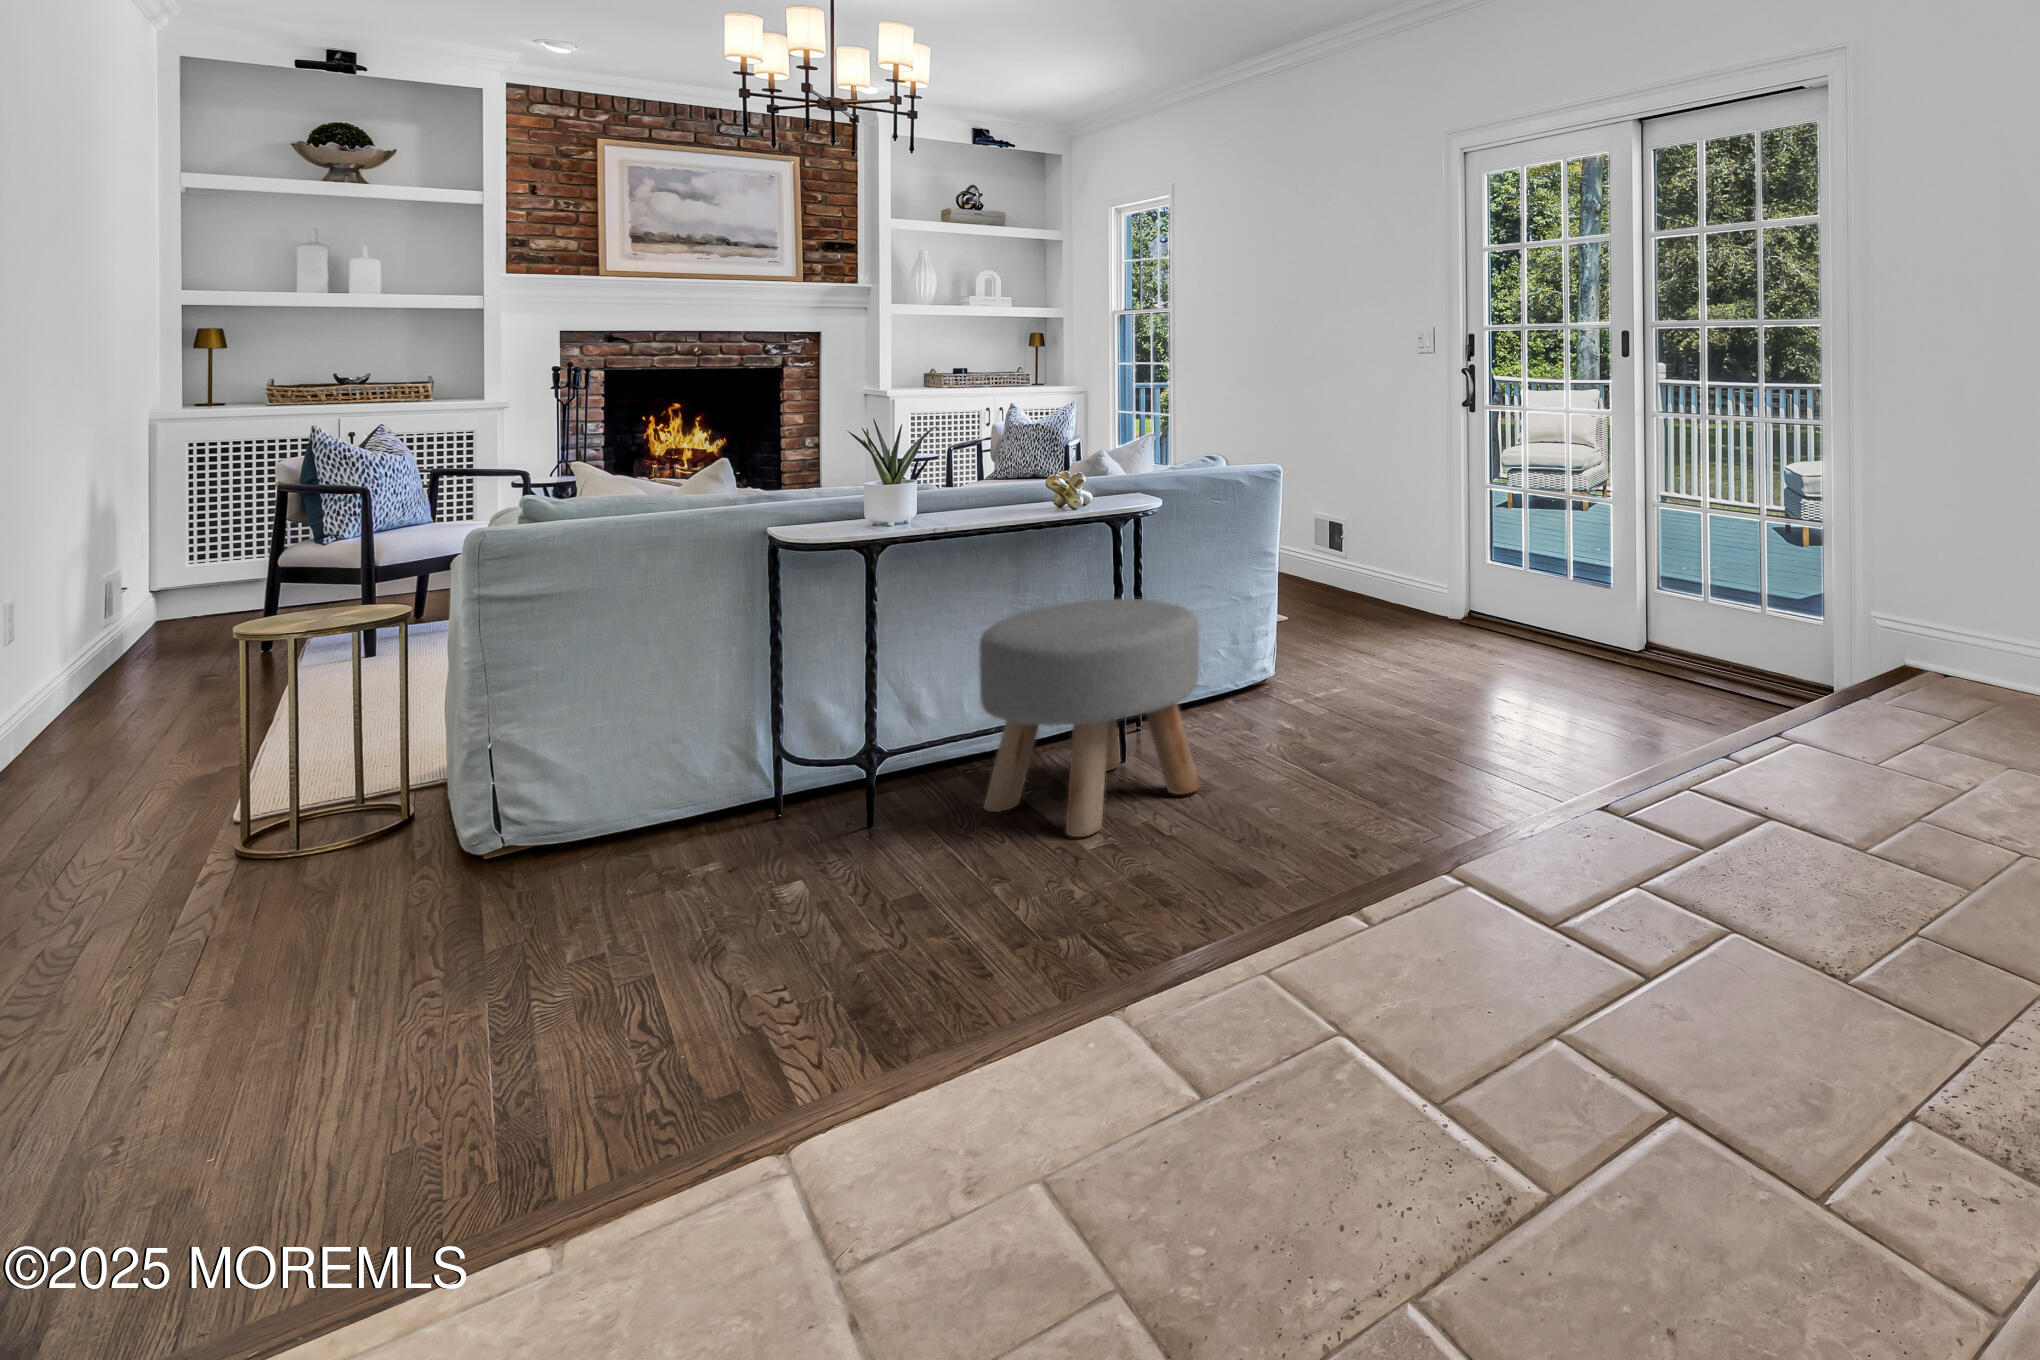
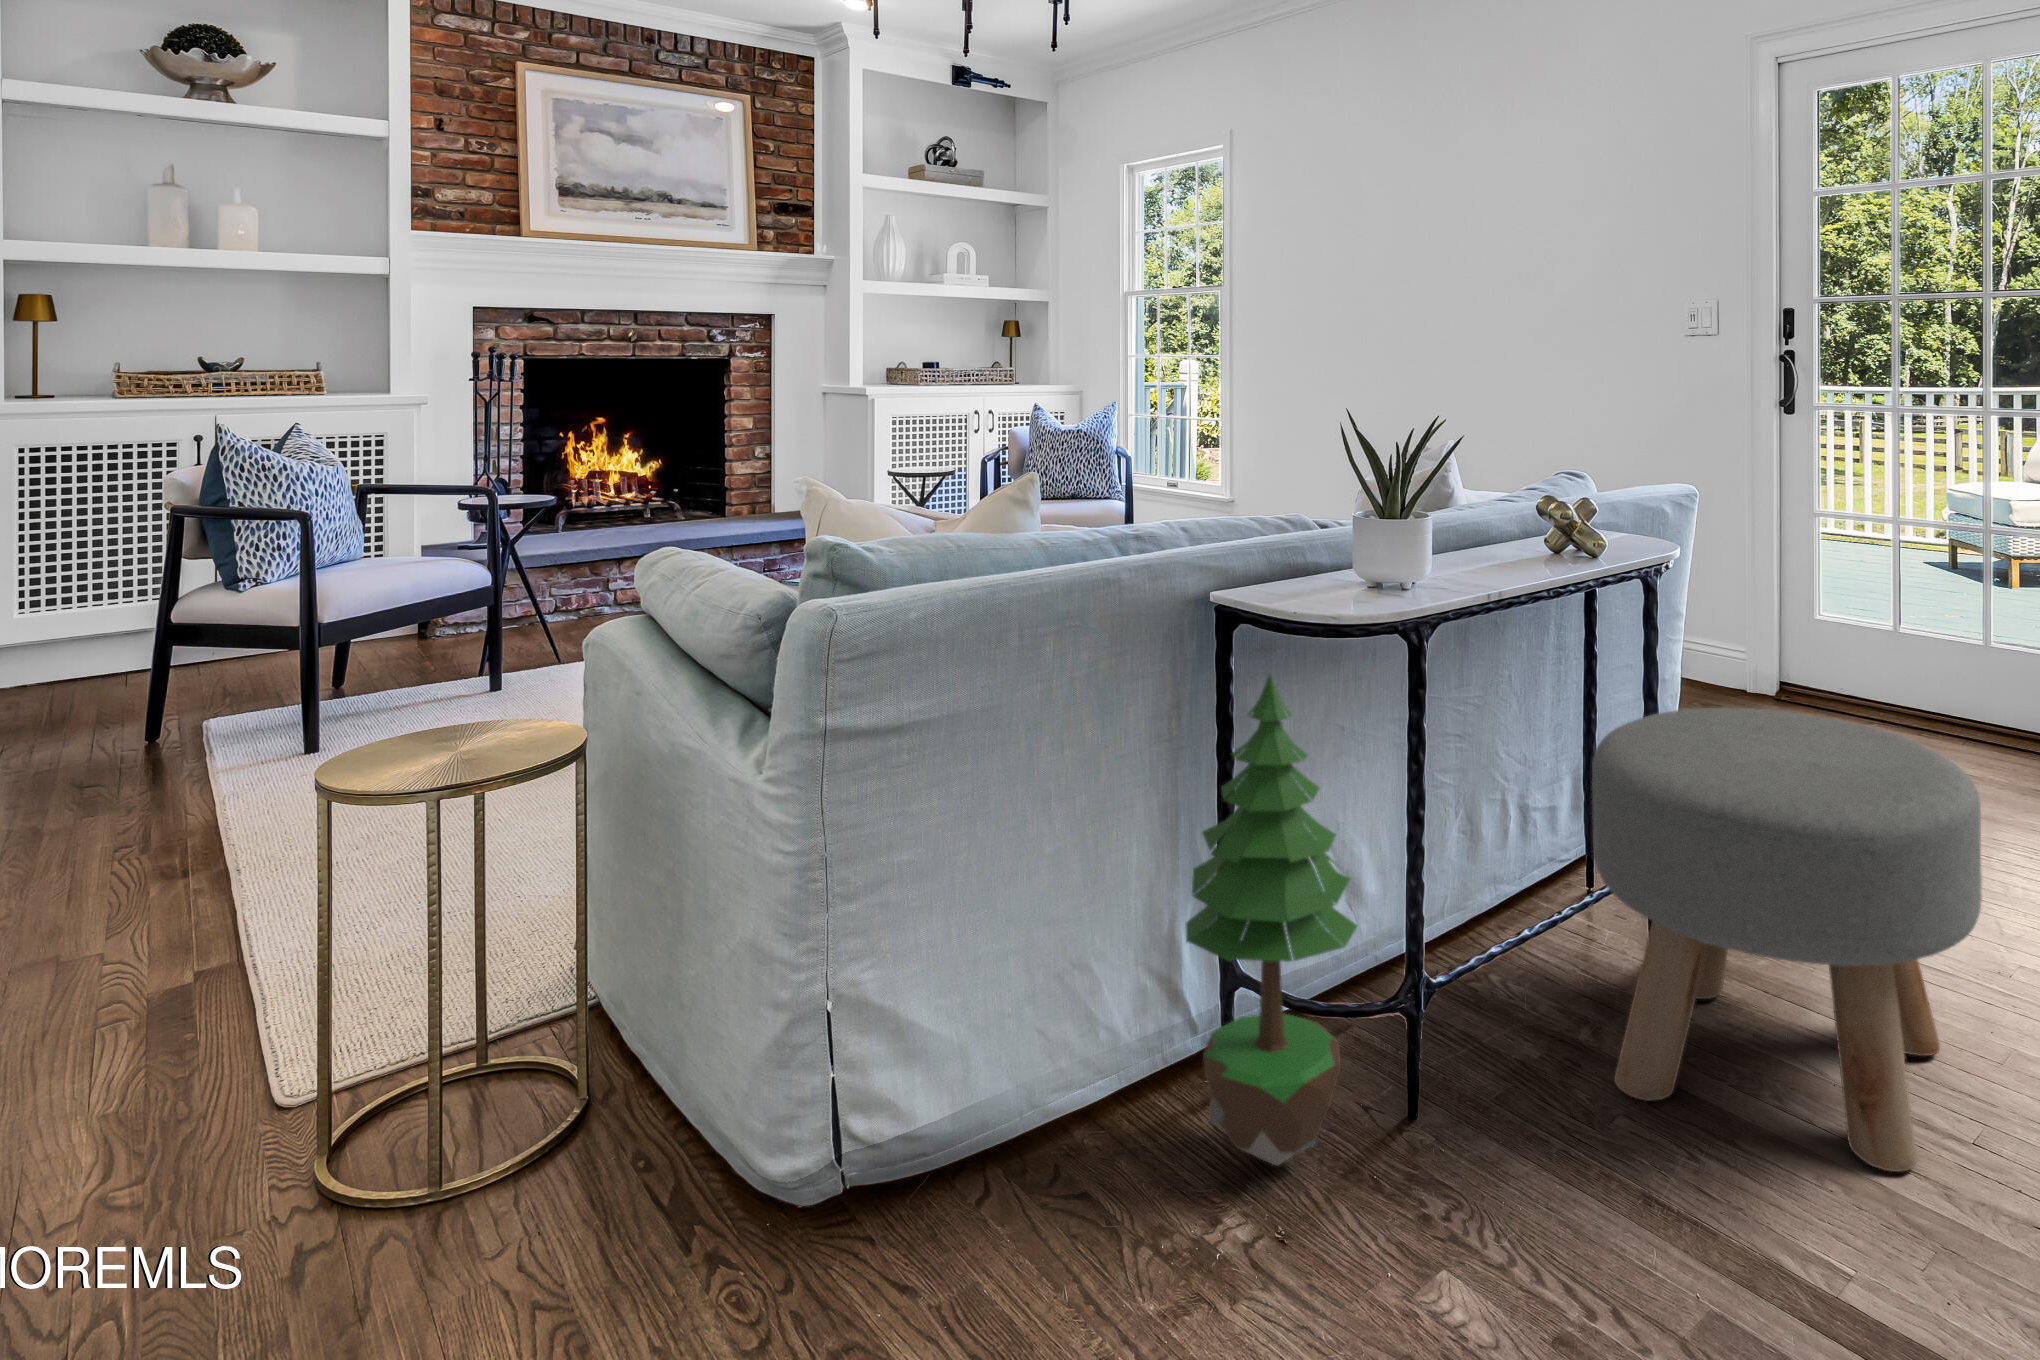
potted tree: none [685,567,798,835] -> present [1186,675,1357,1165]

